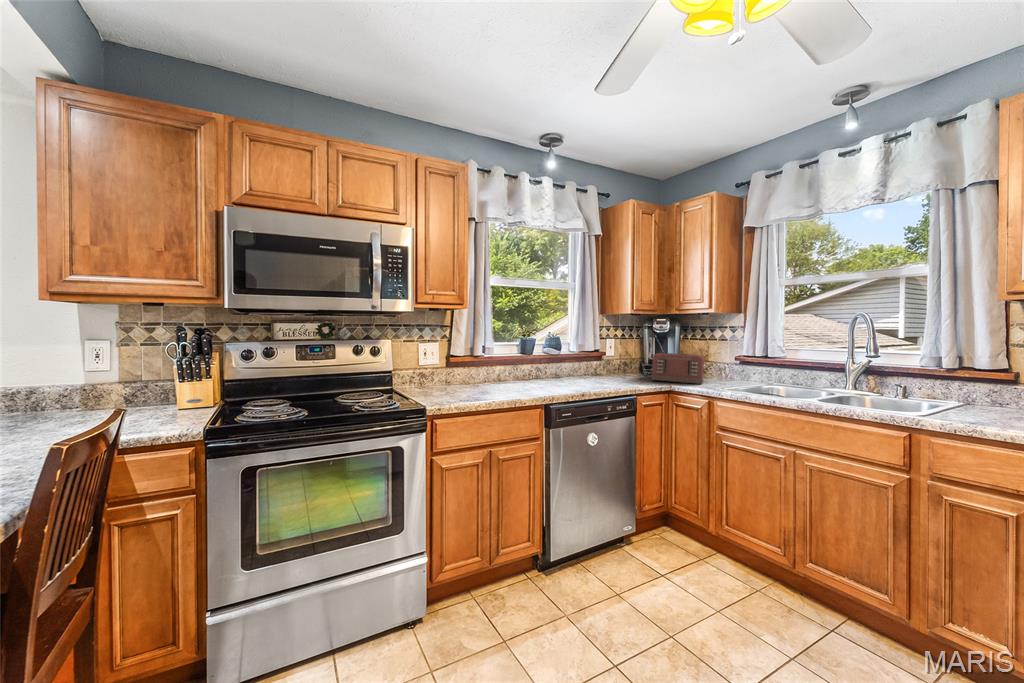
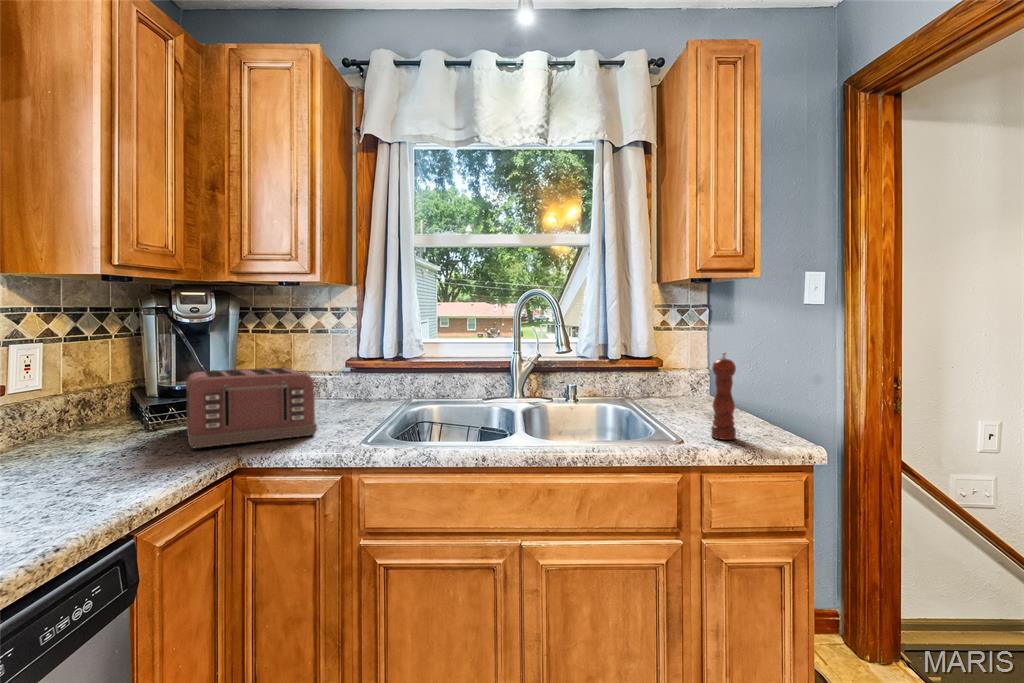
pepper mill: none [972,359,1000,423] -> present [711,353,736,440]

